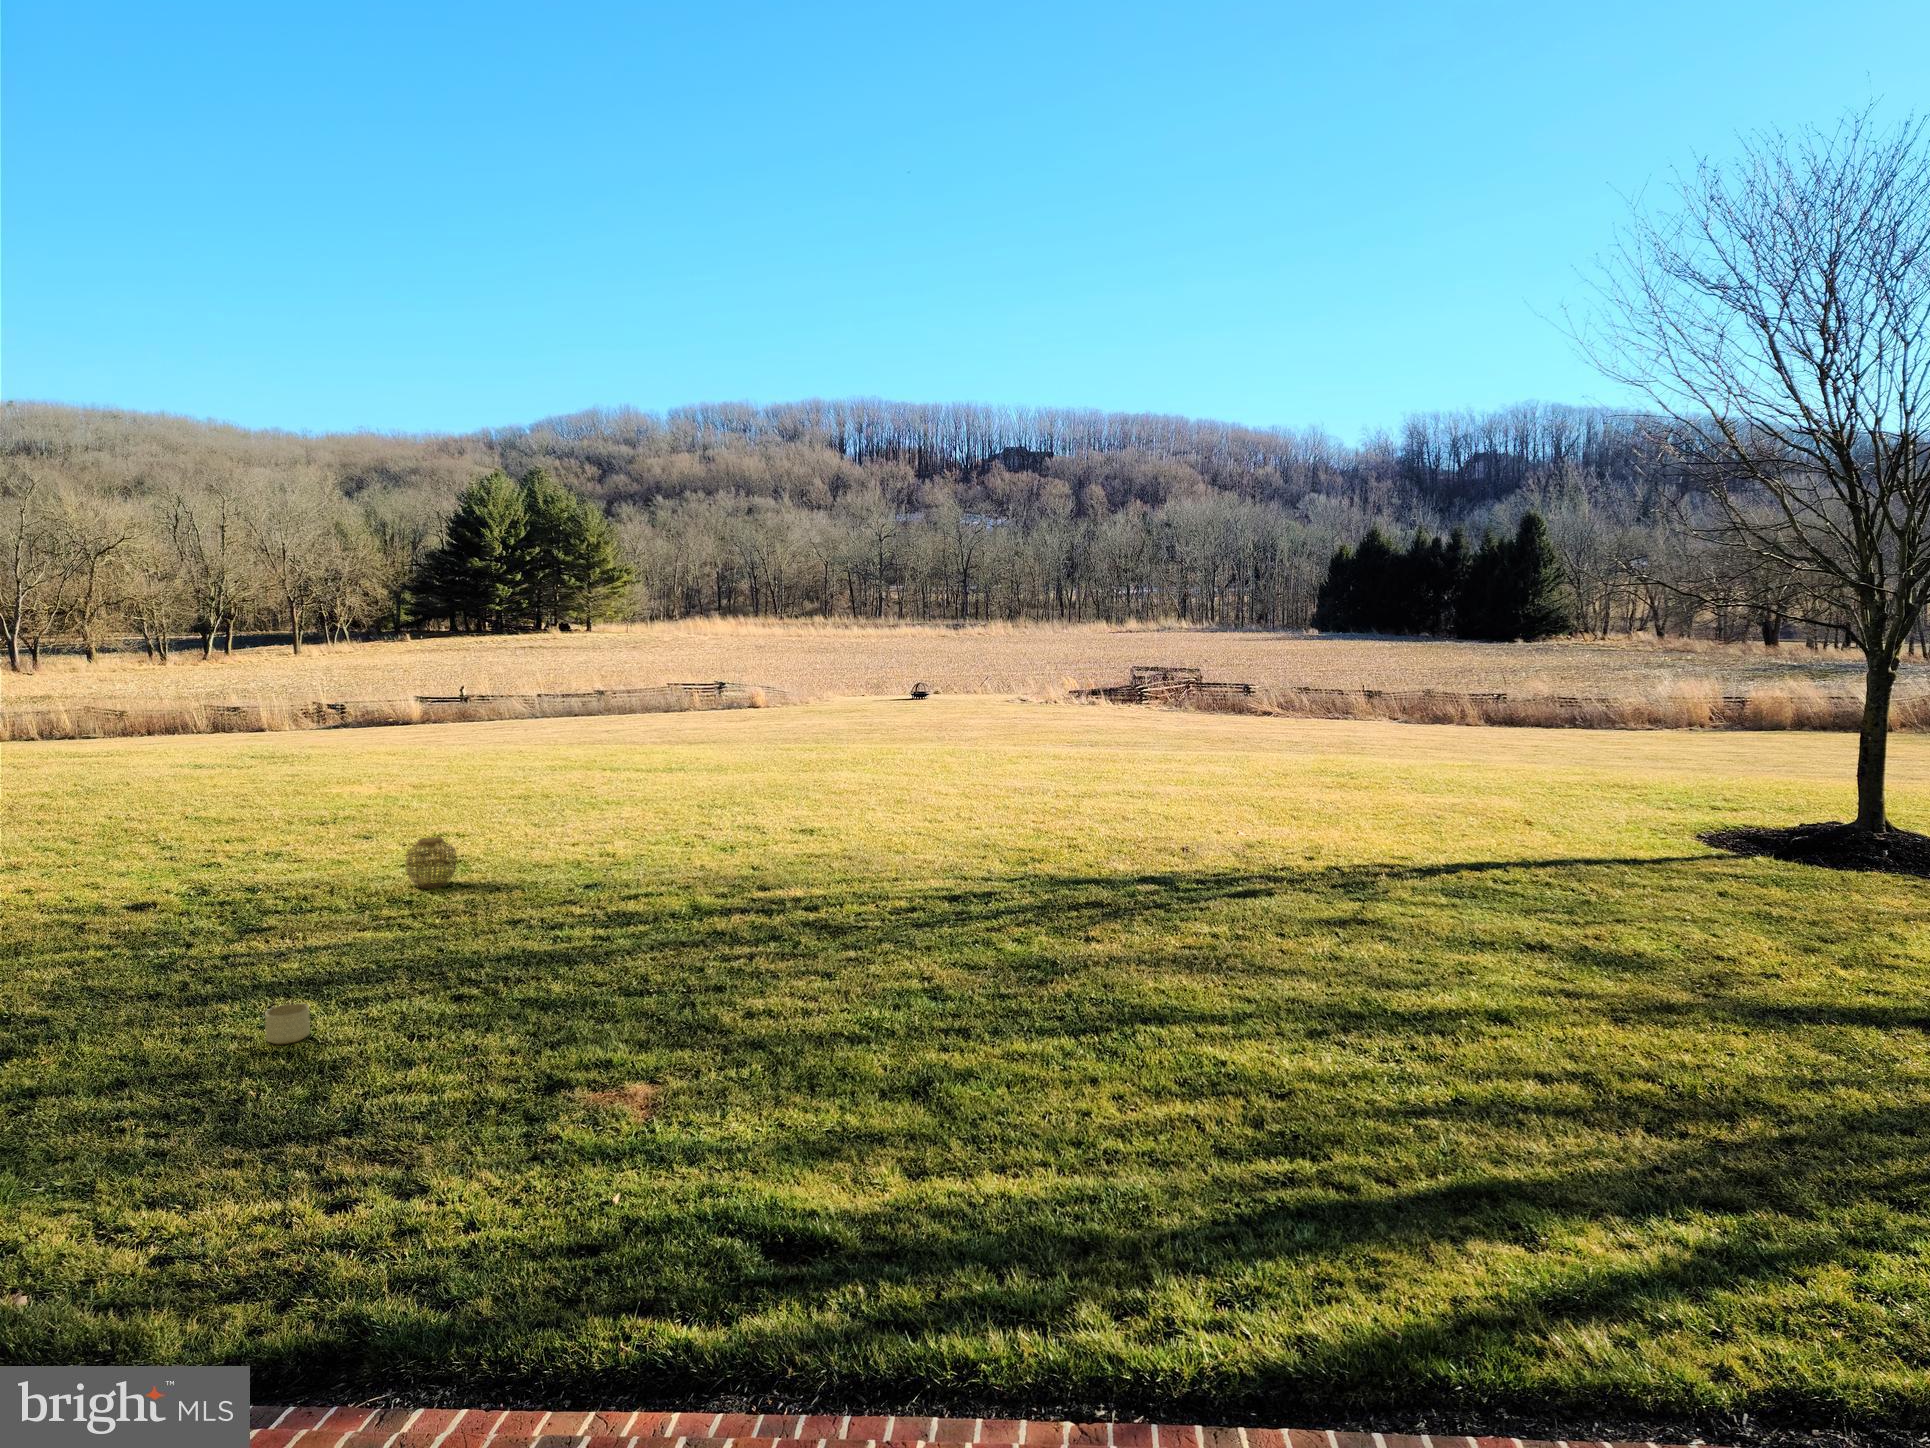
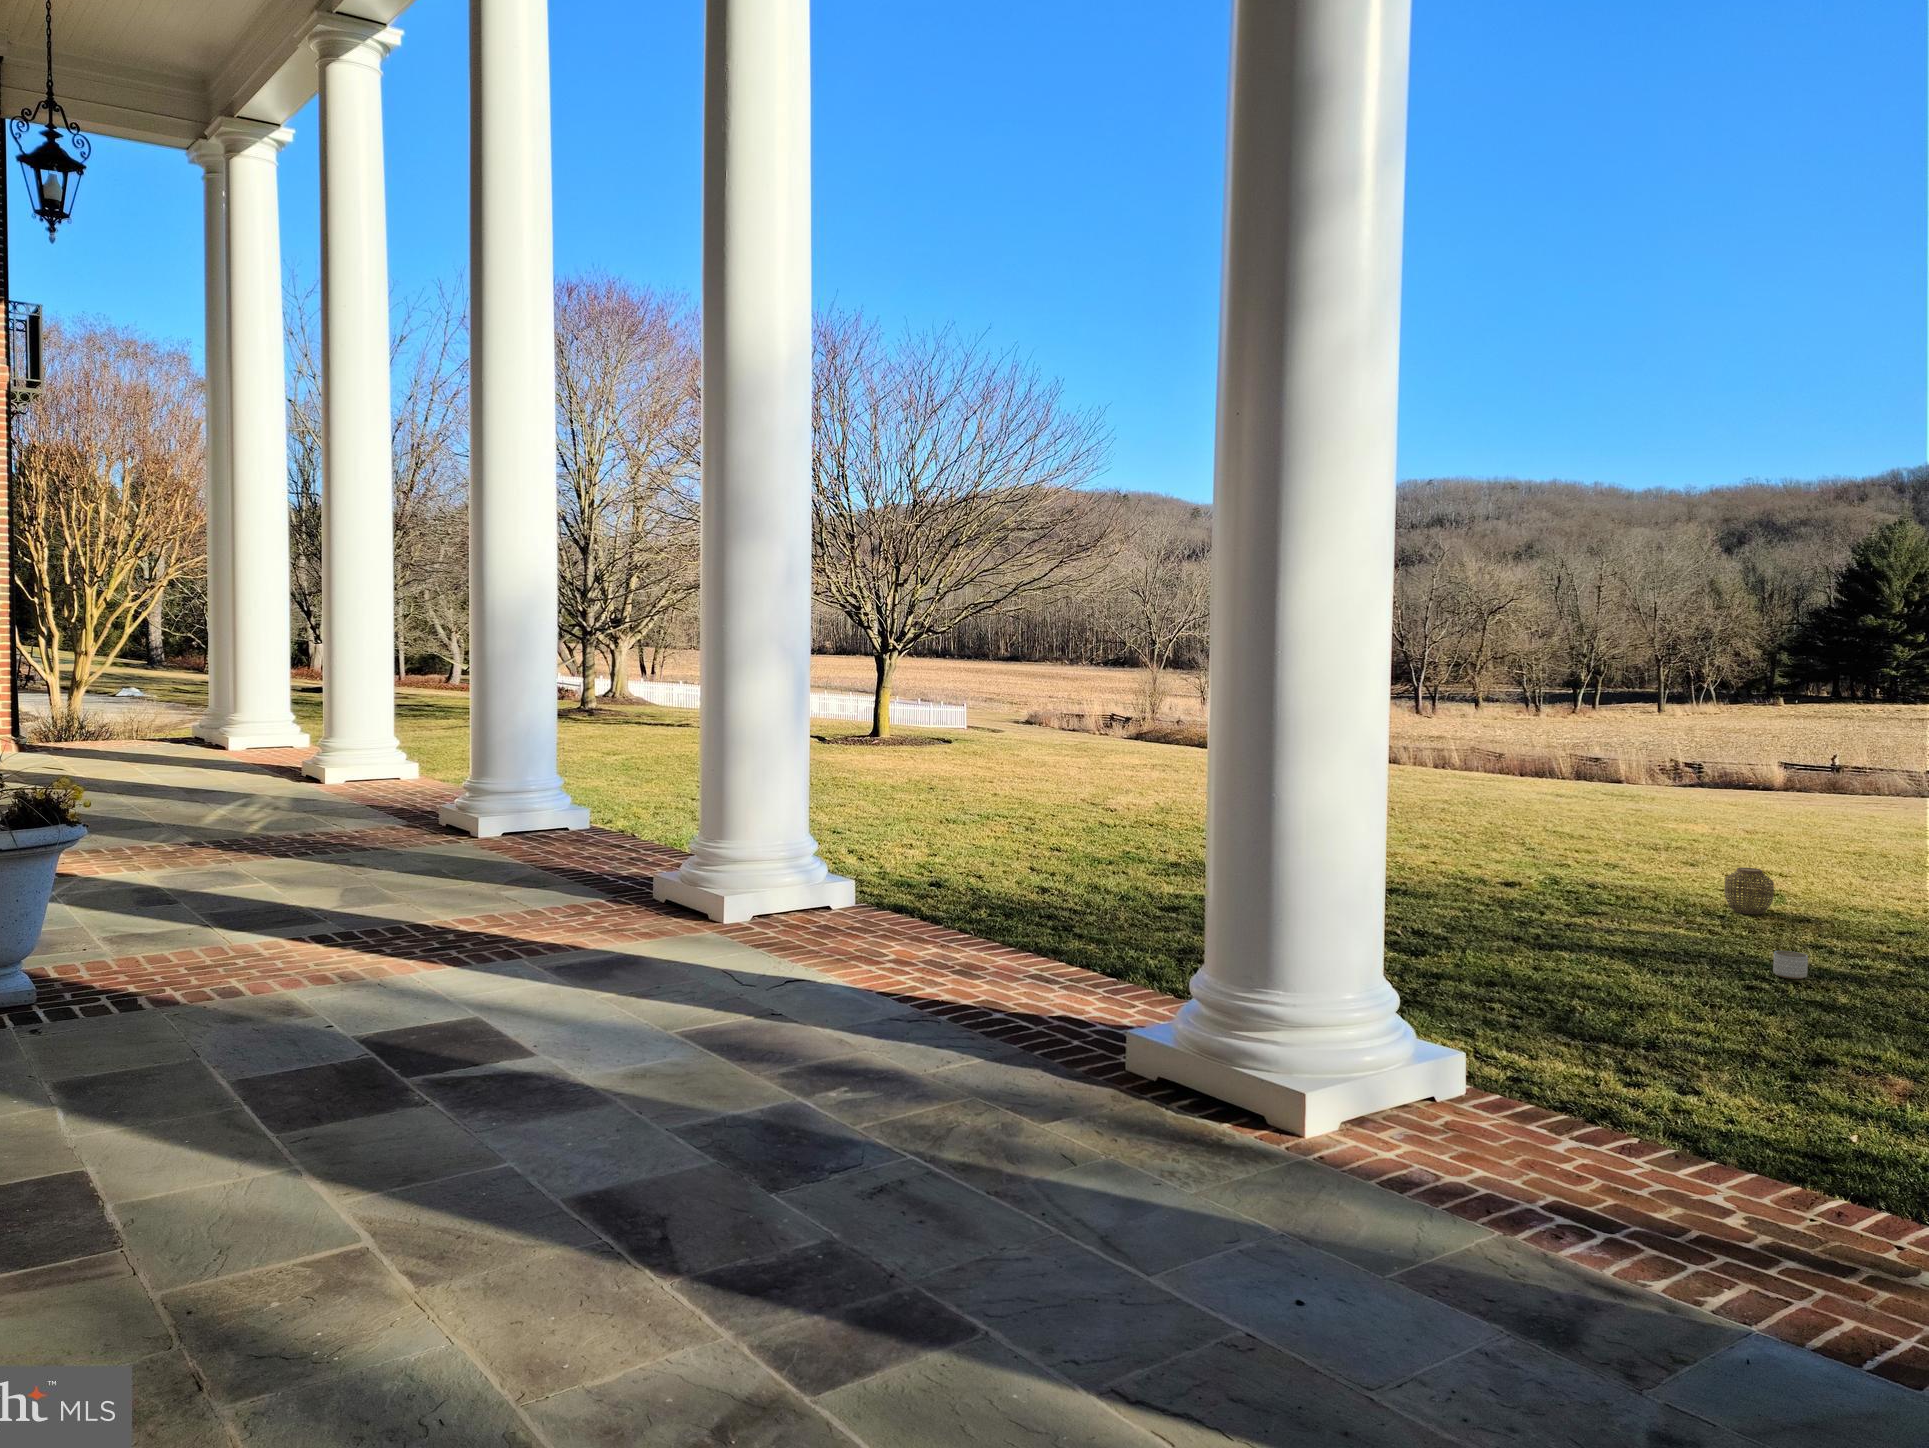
planter: present [265,1004,310,1044] -> present [1773,951,1808,979]

